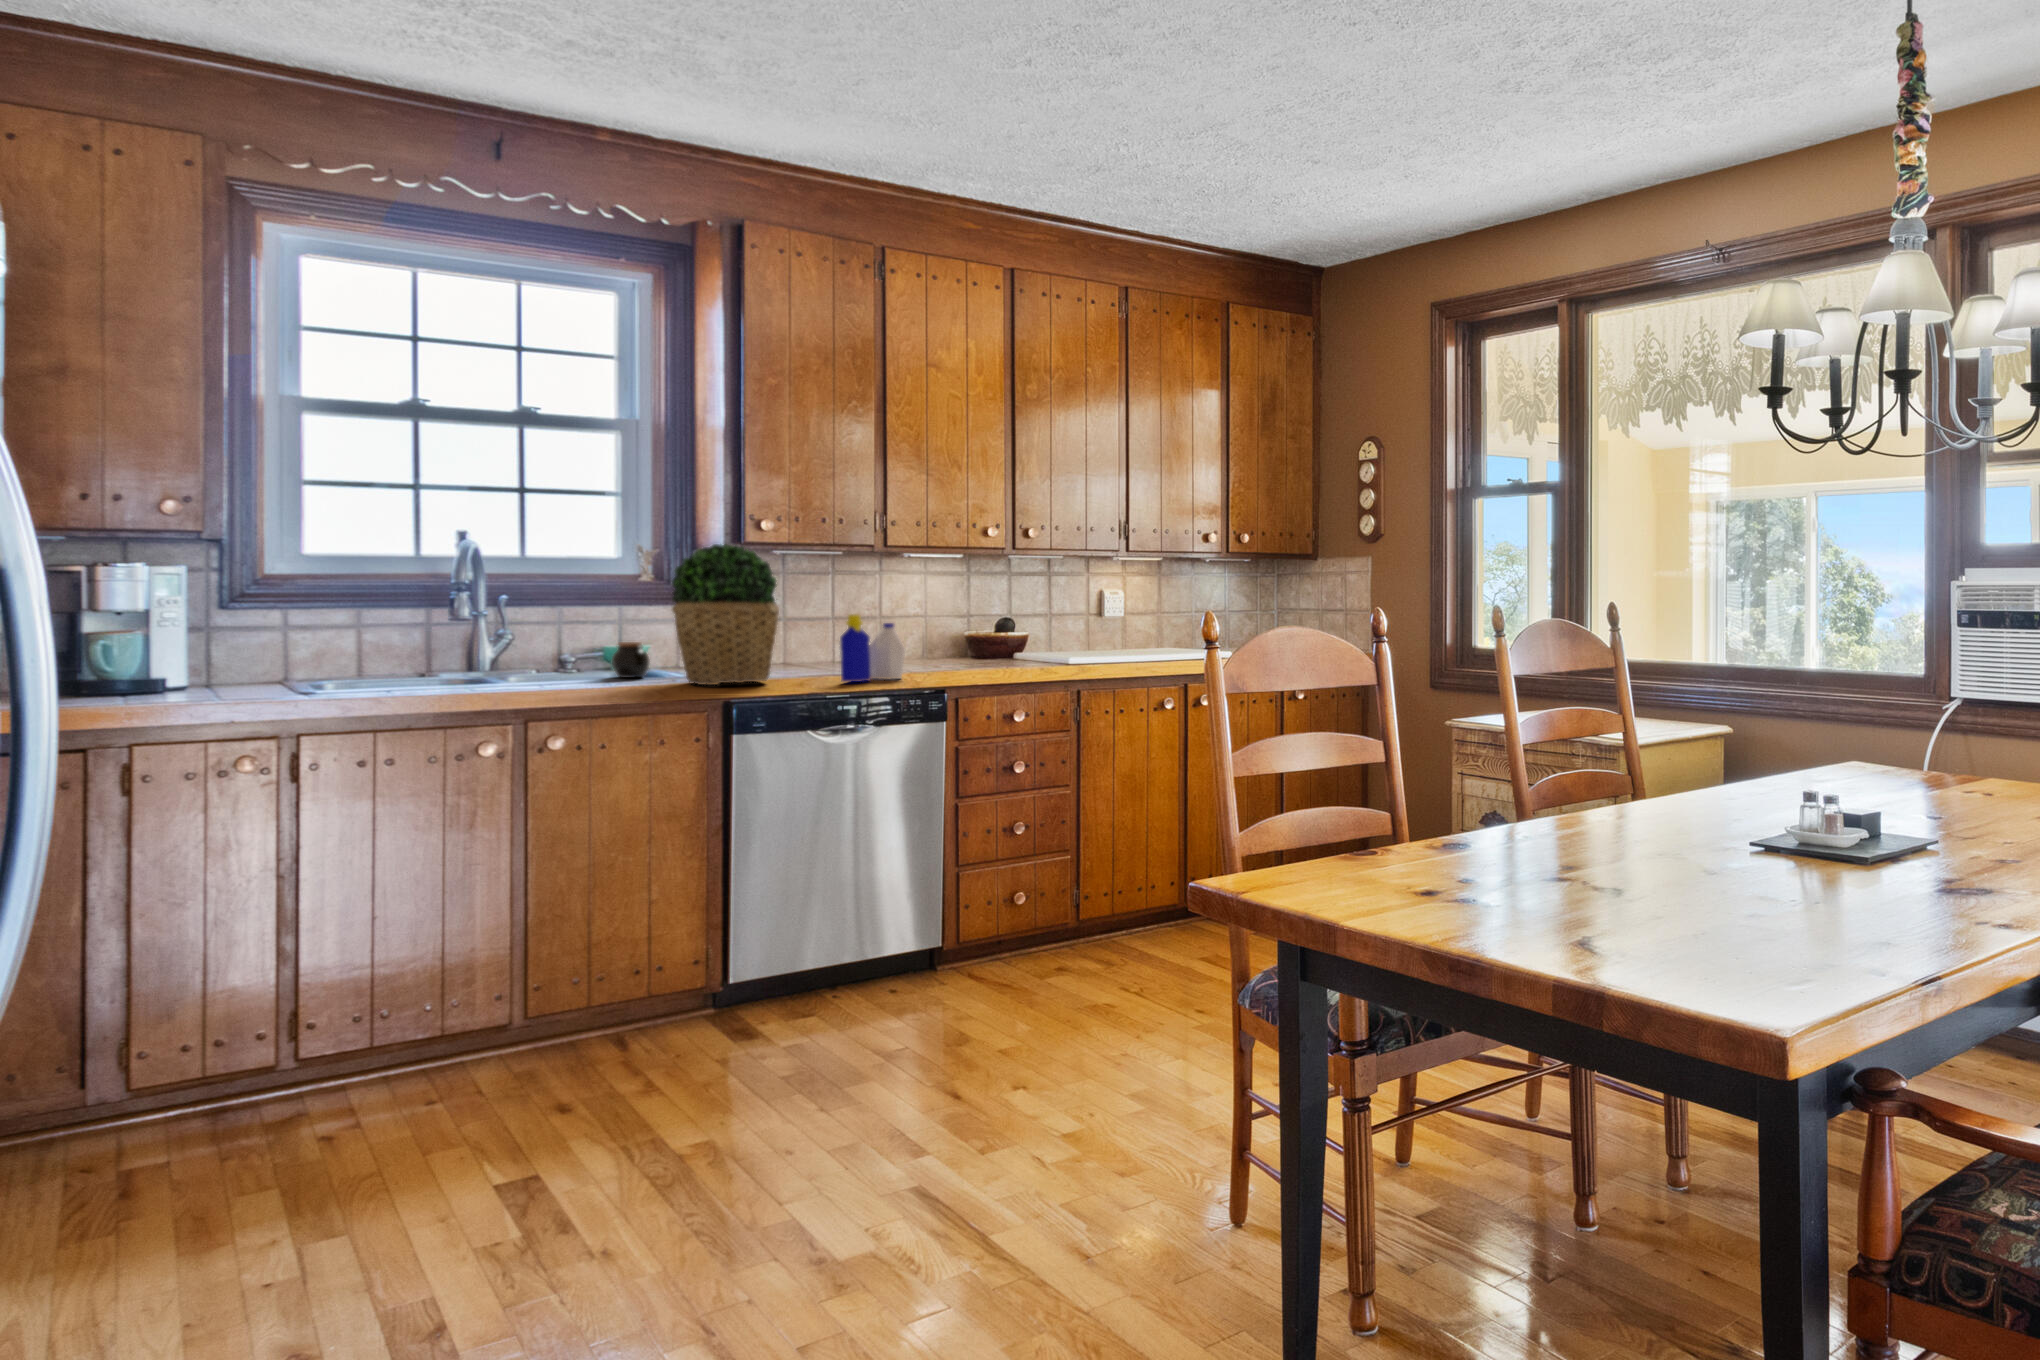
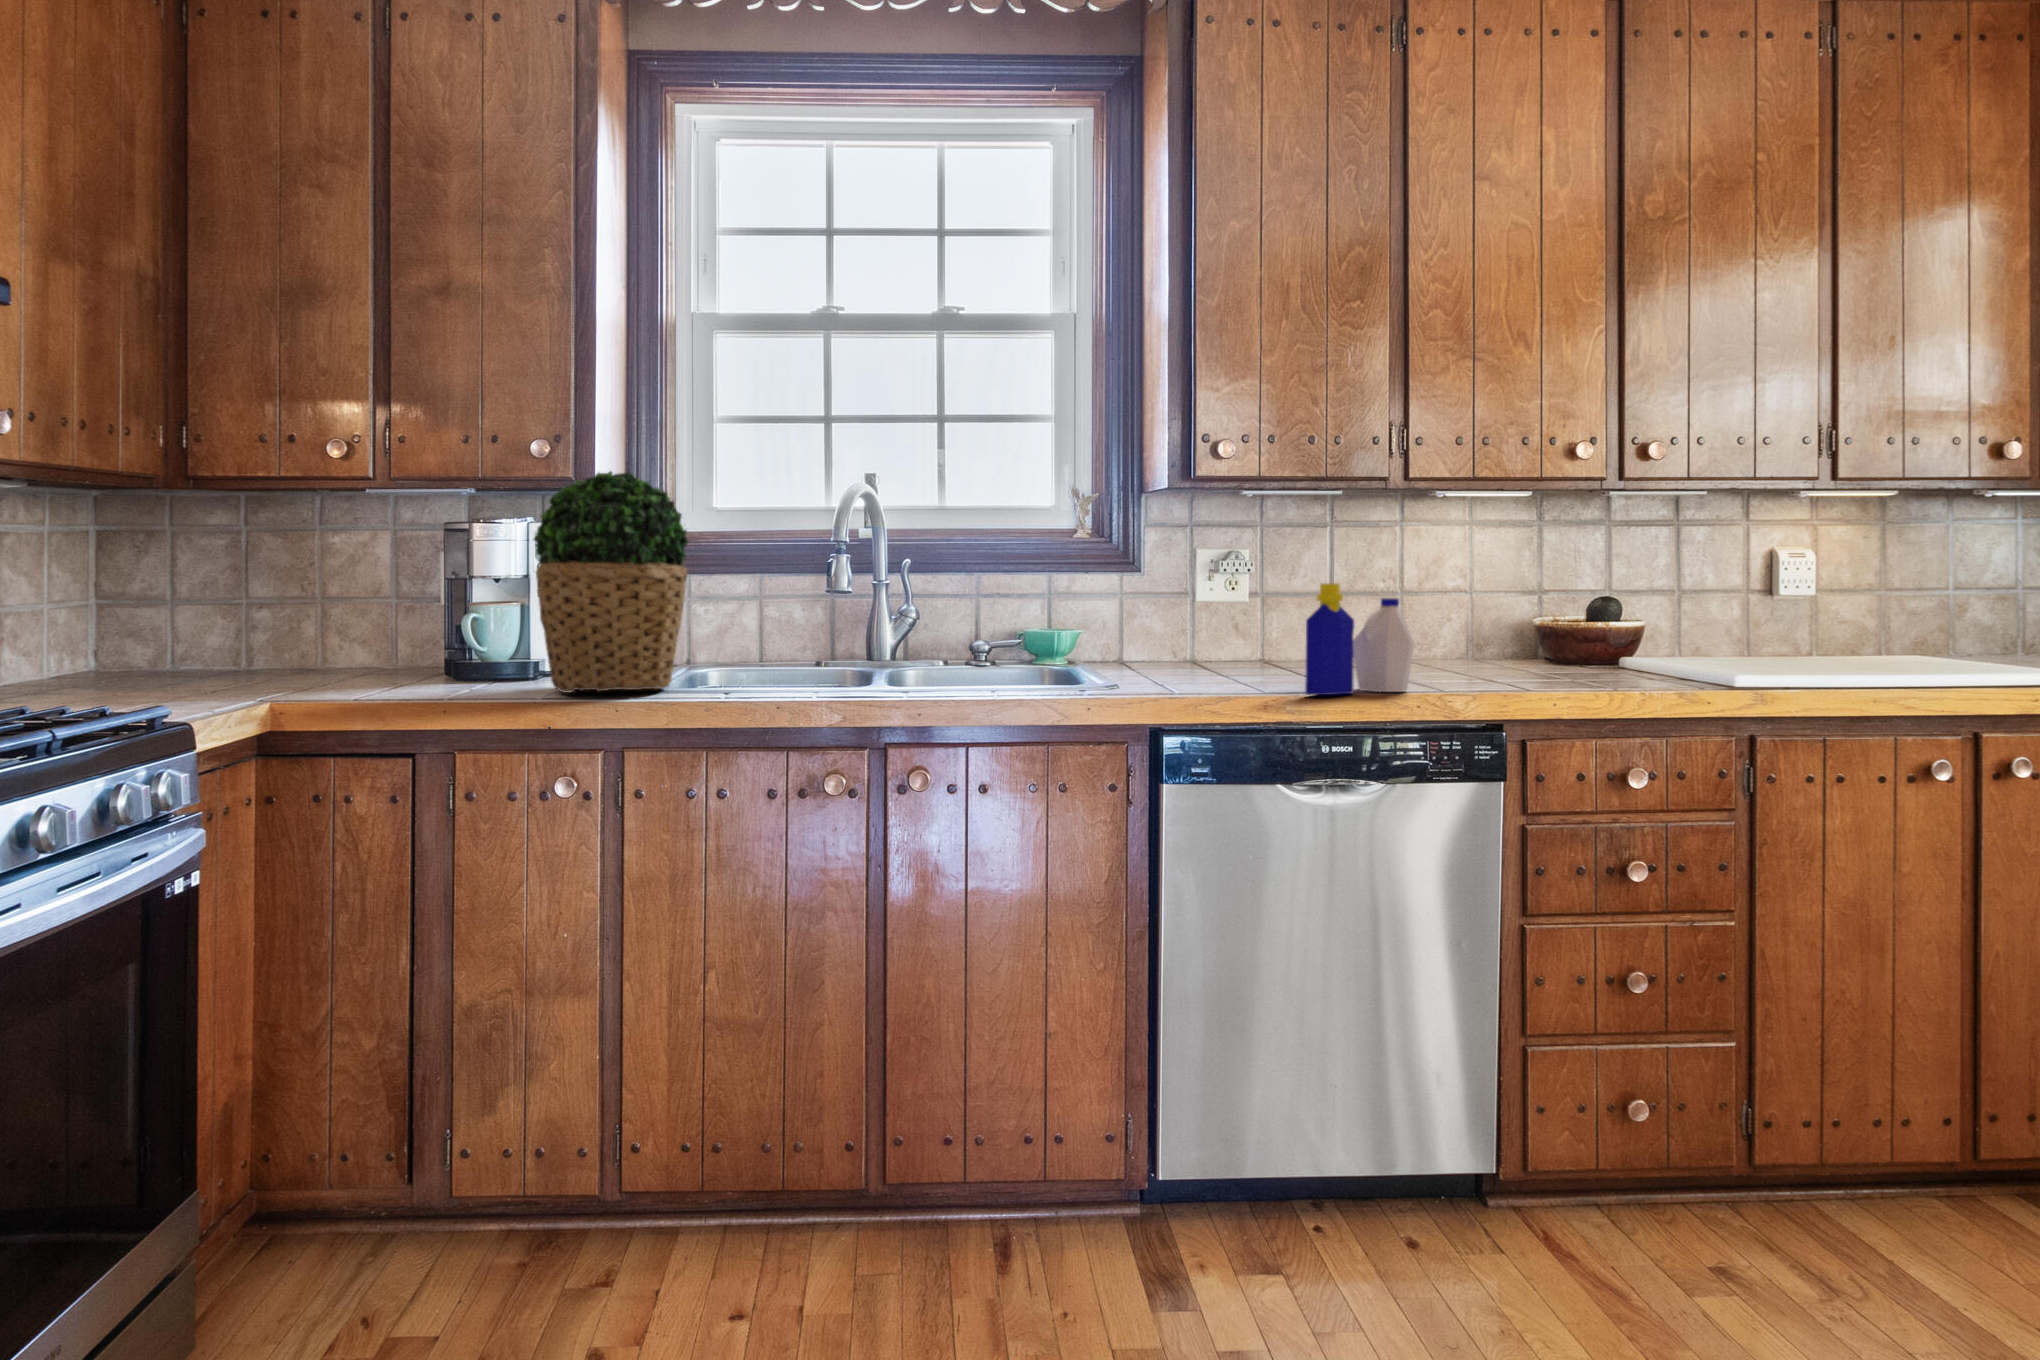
potted plant: present [672,544,779,685] -> present [534,471,688,693]
jar: present [612,642,650,678] -> none [1010,624,1056,675]

